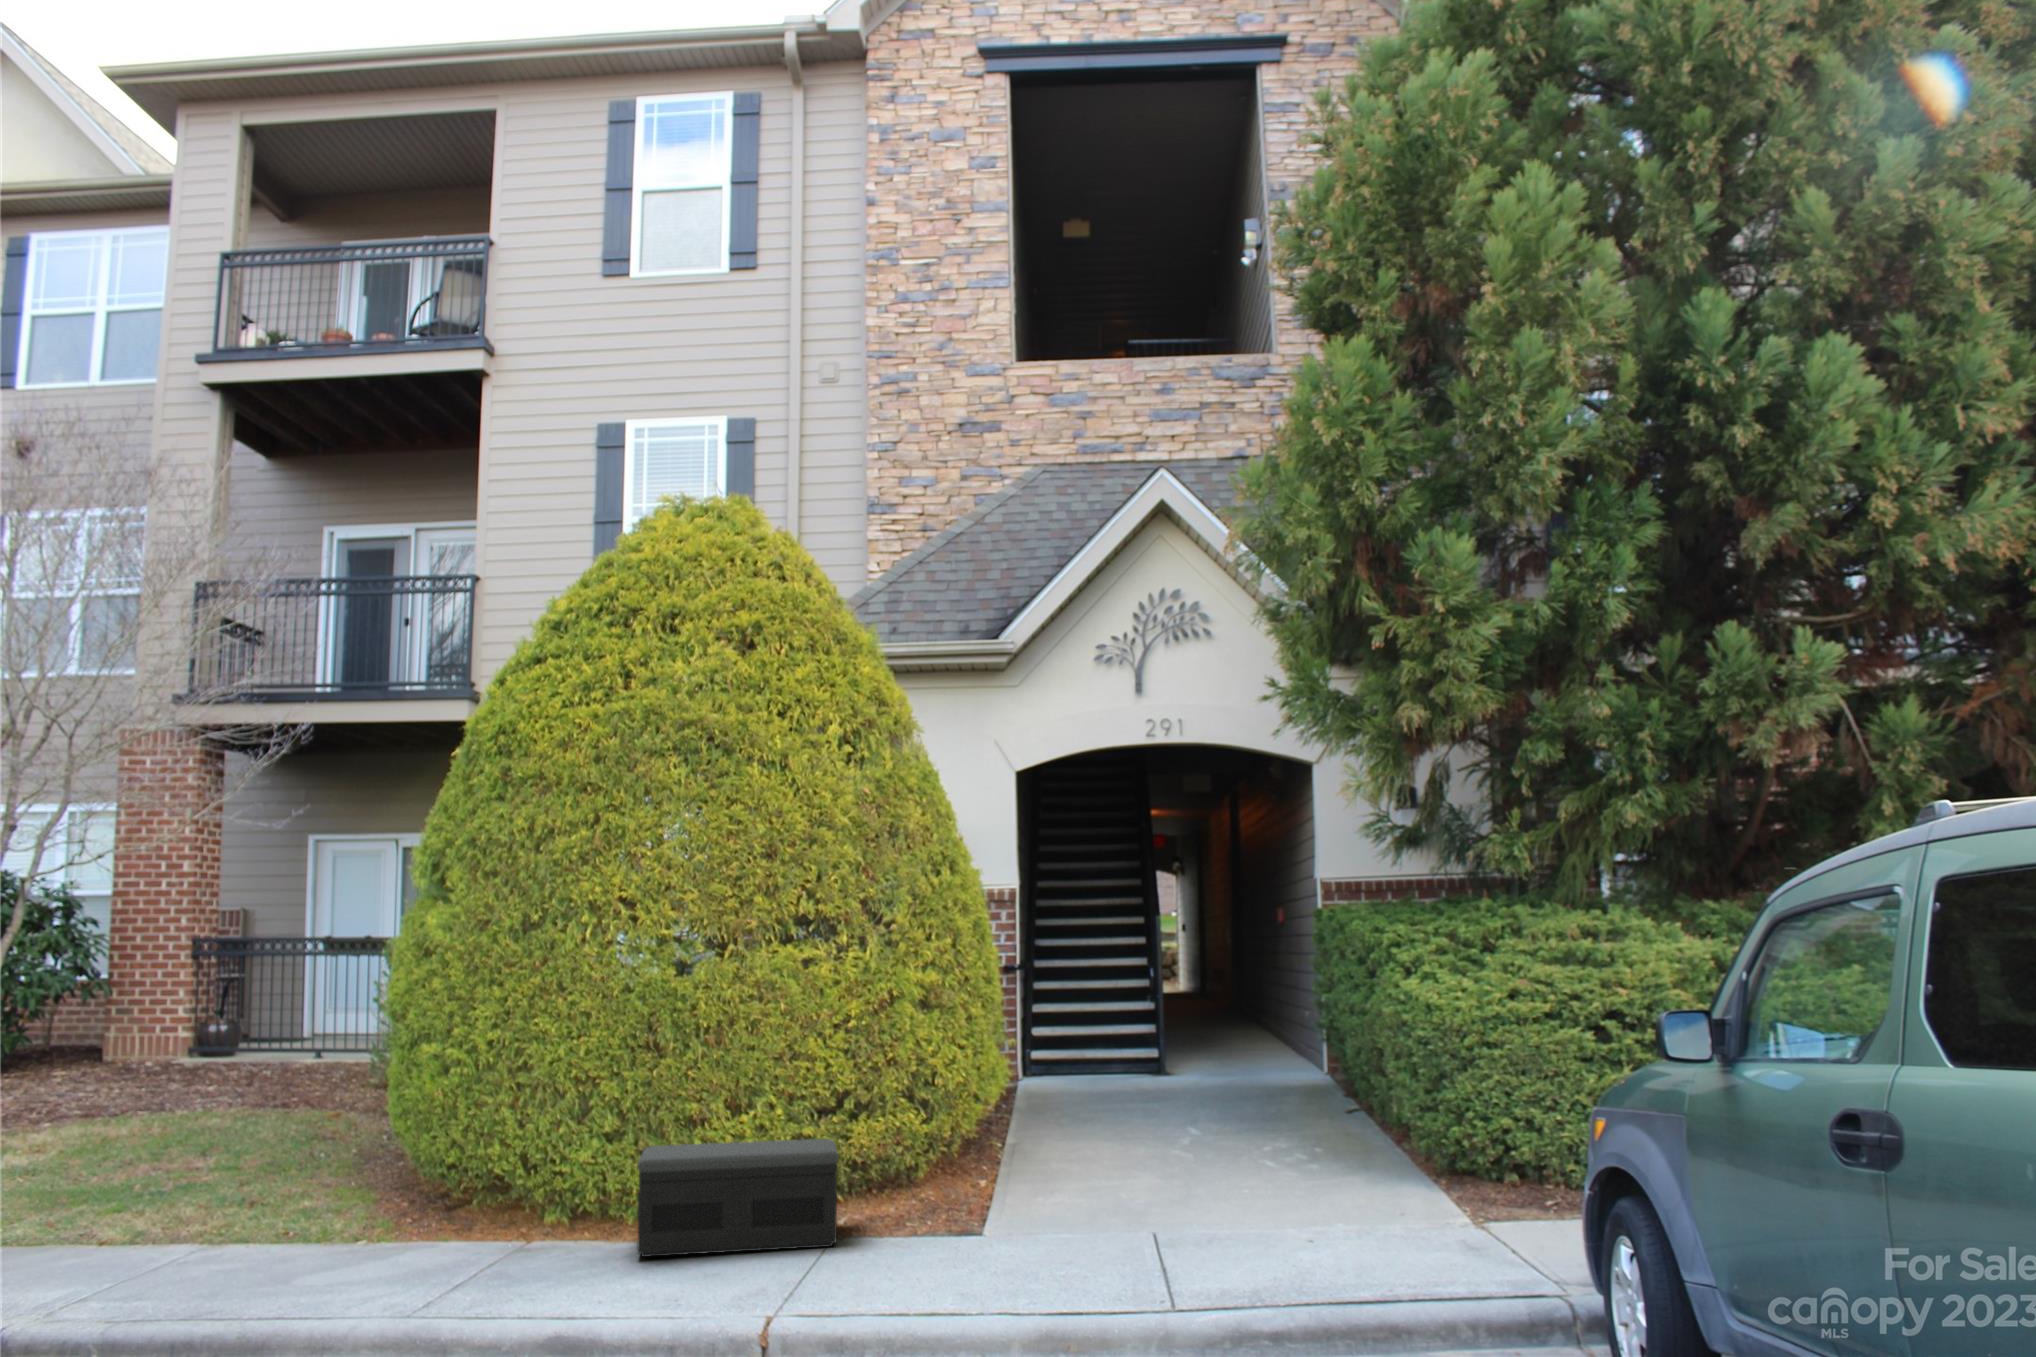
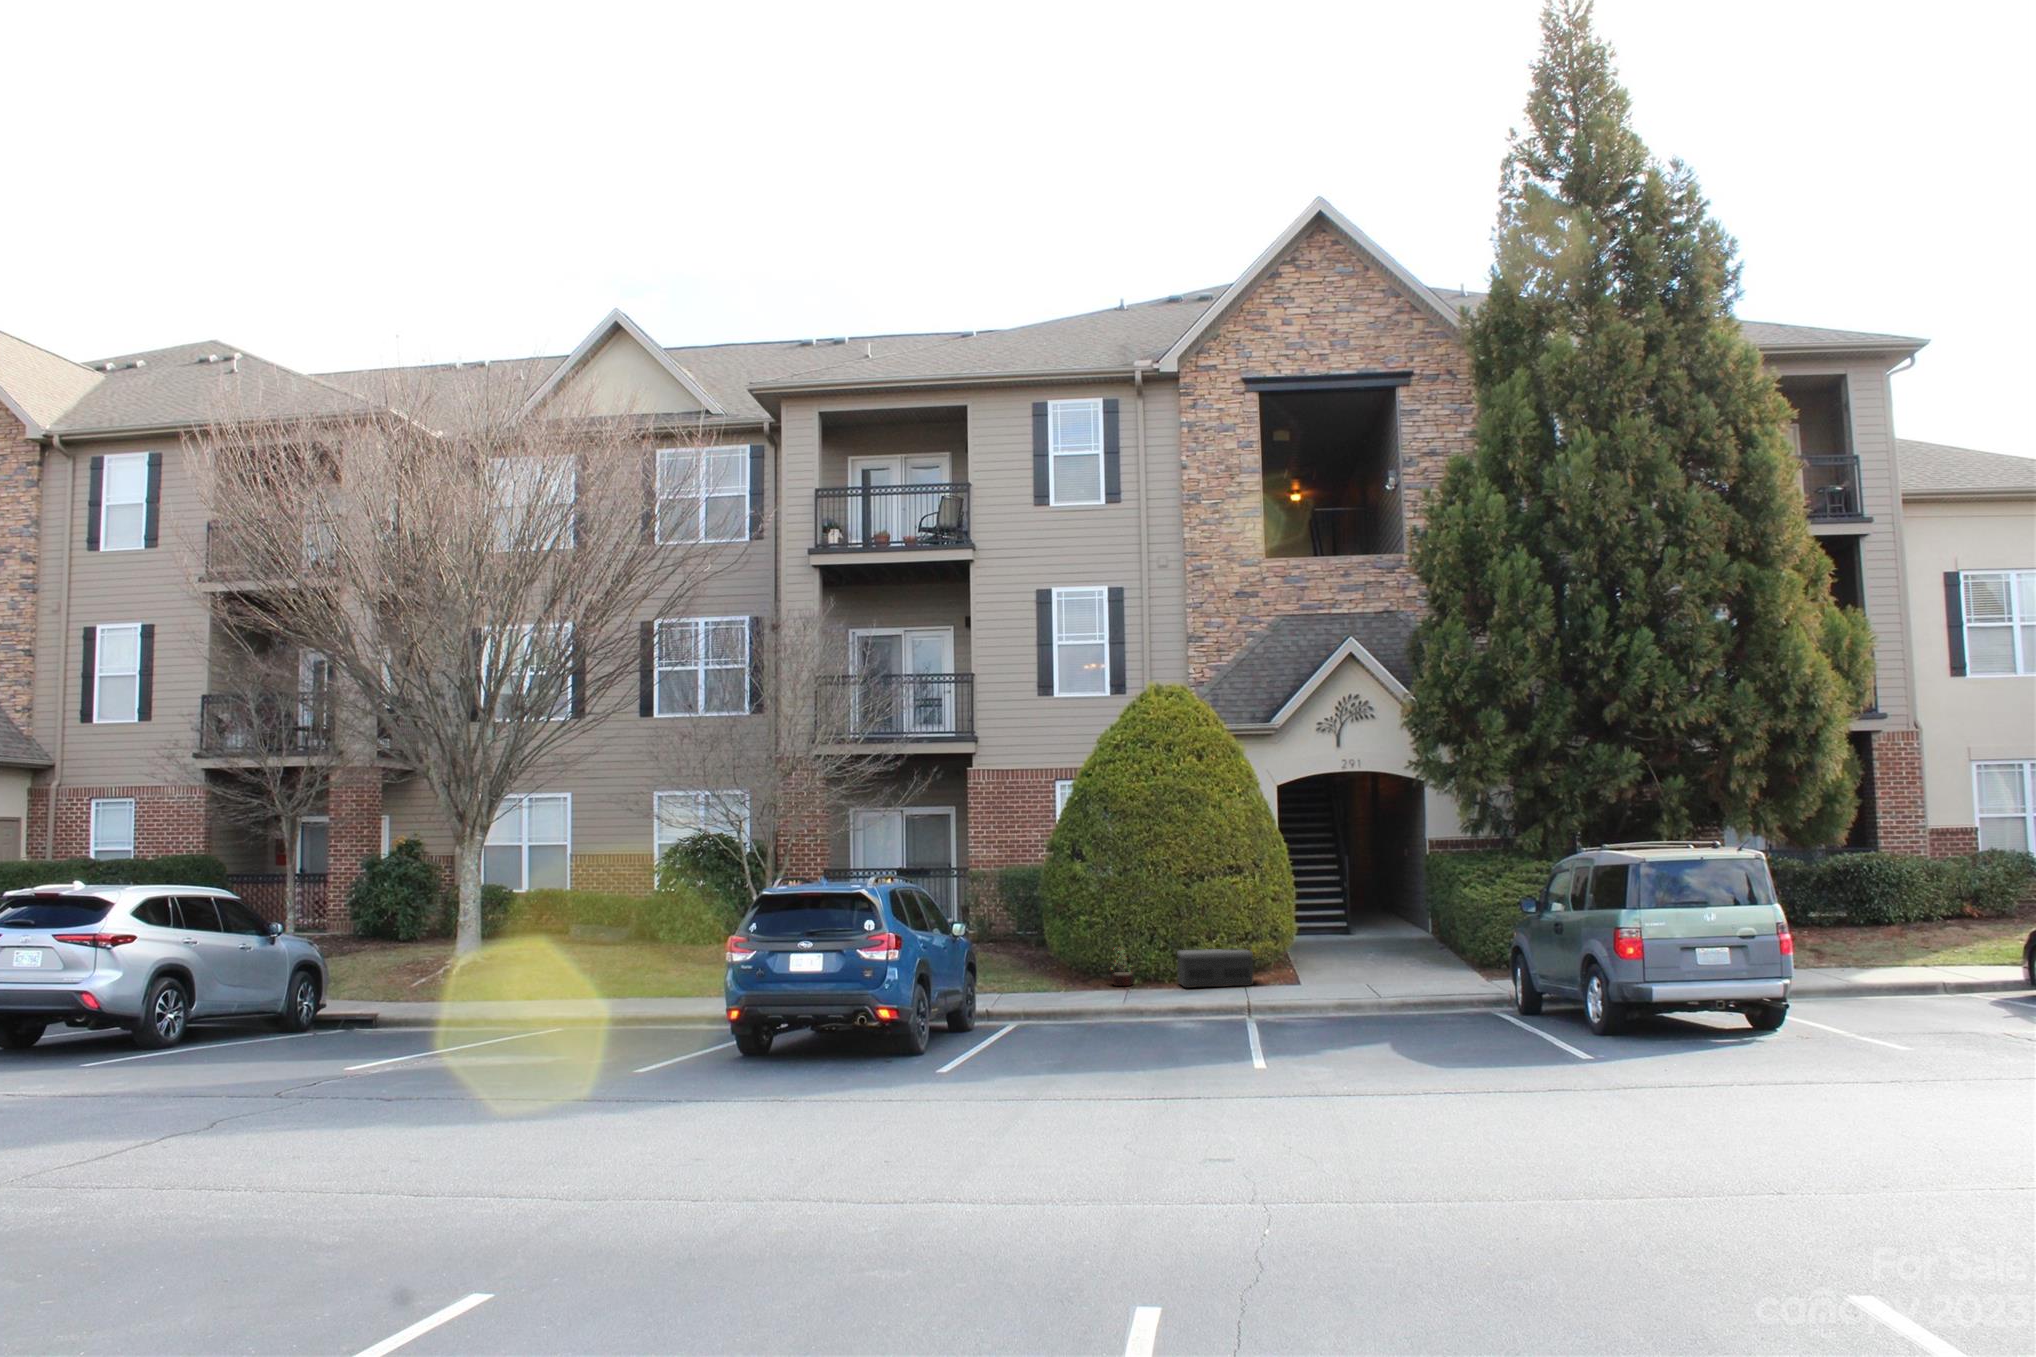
decorative plant: none [464,1134,526,1249] -> present [1110,947,1133,986]

